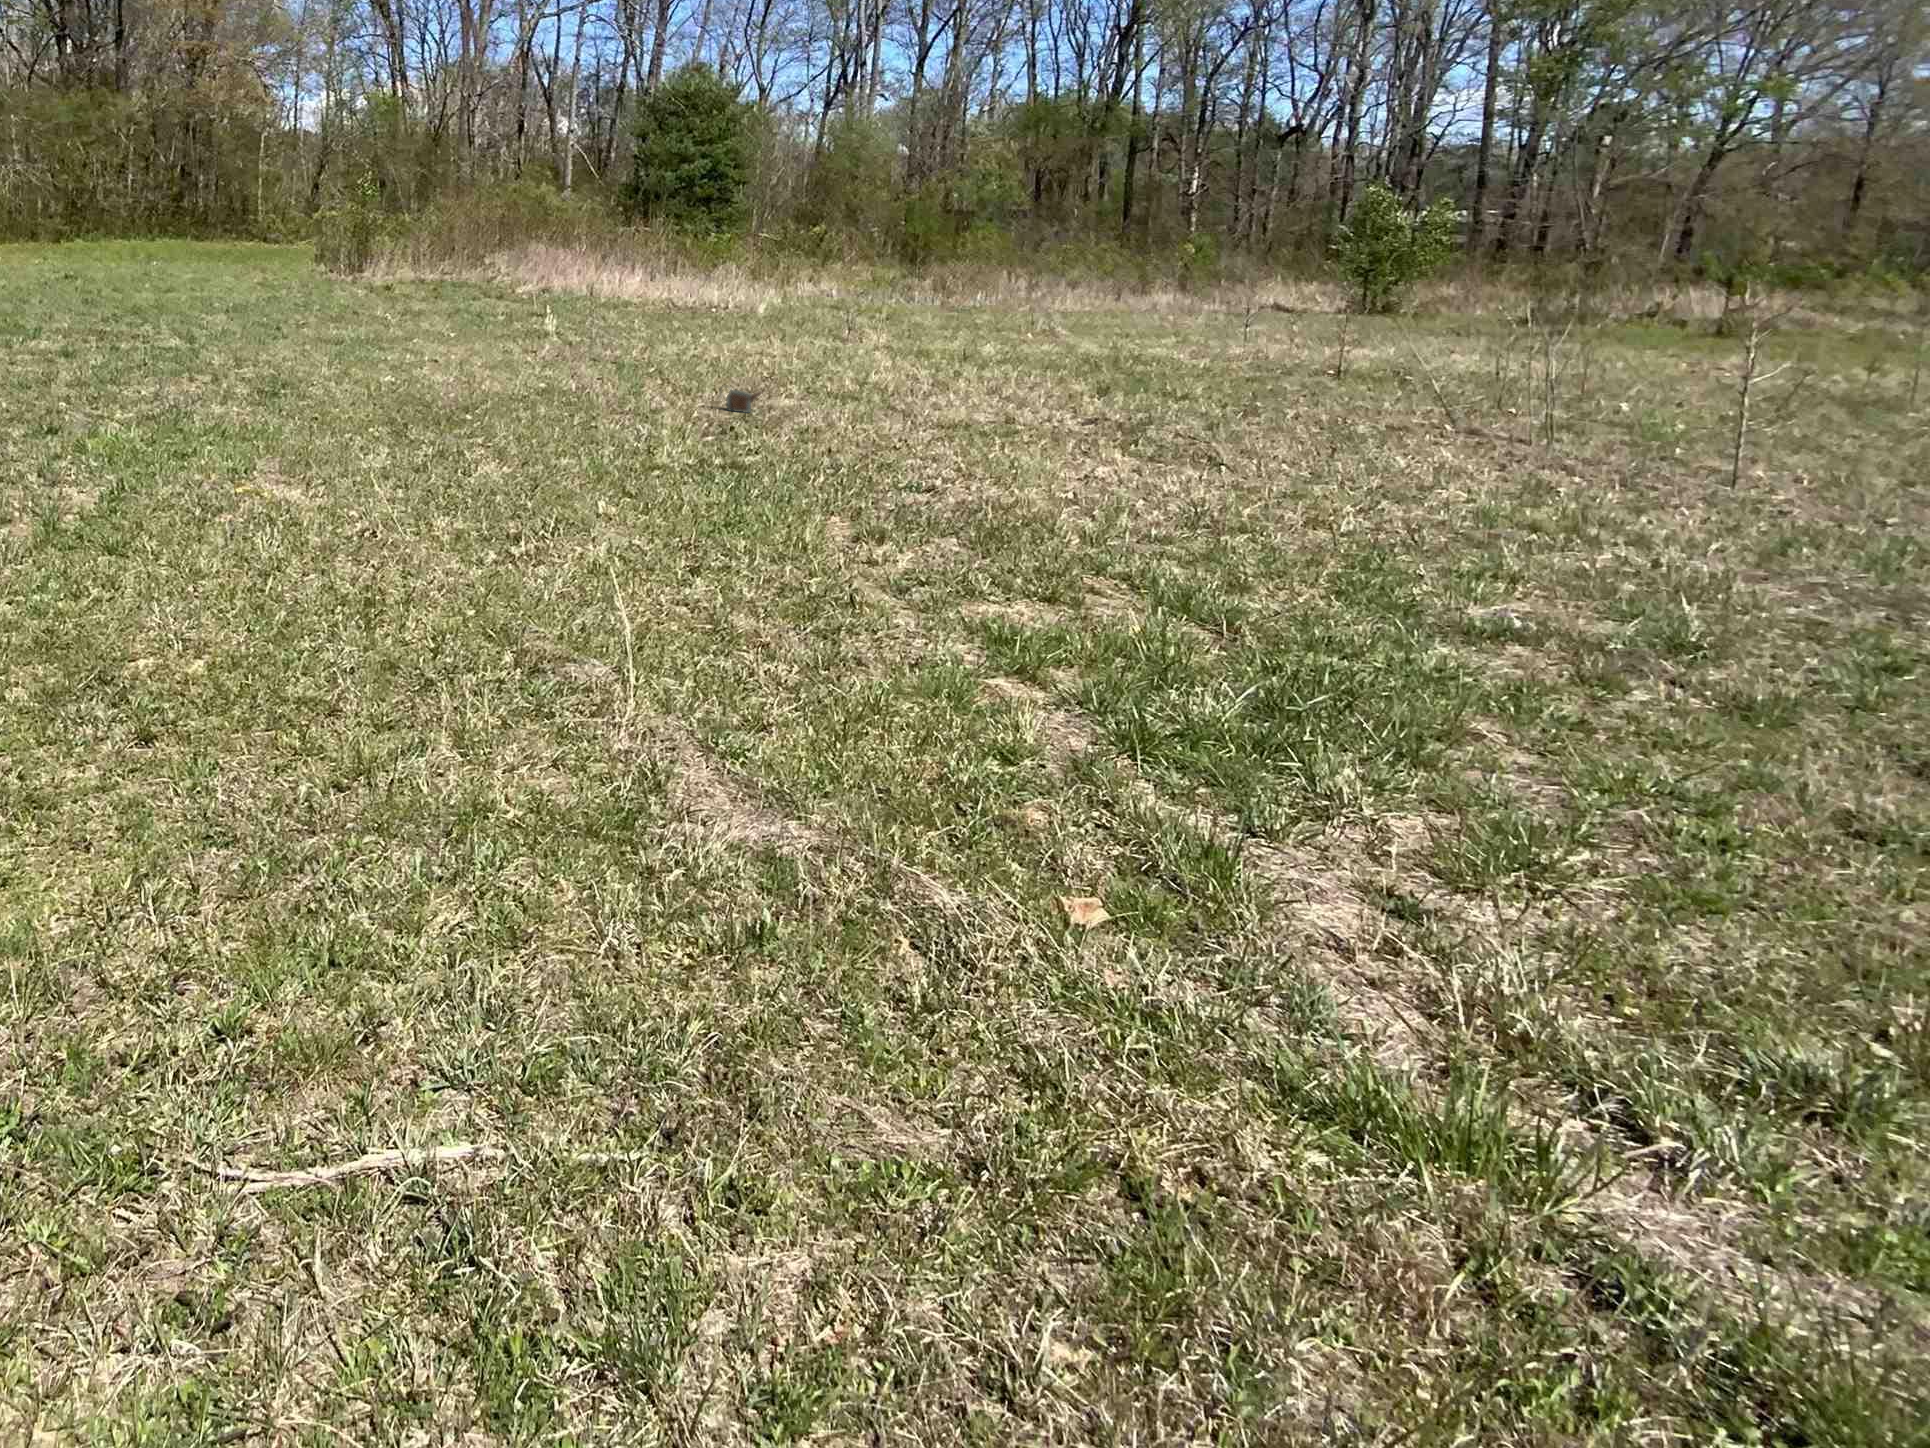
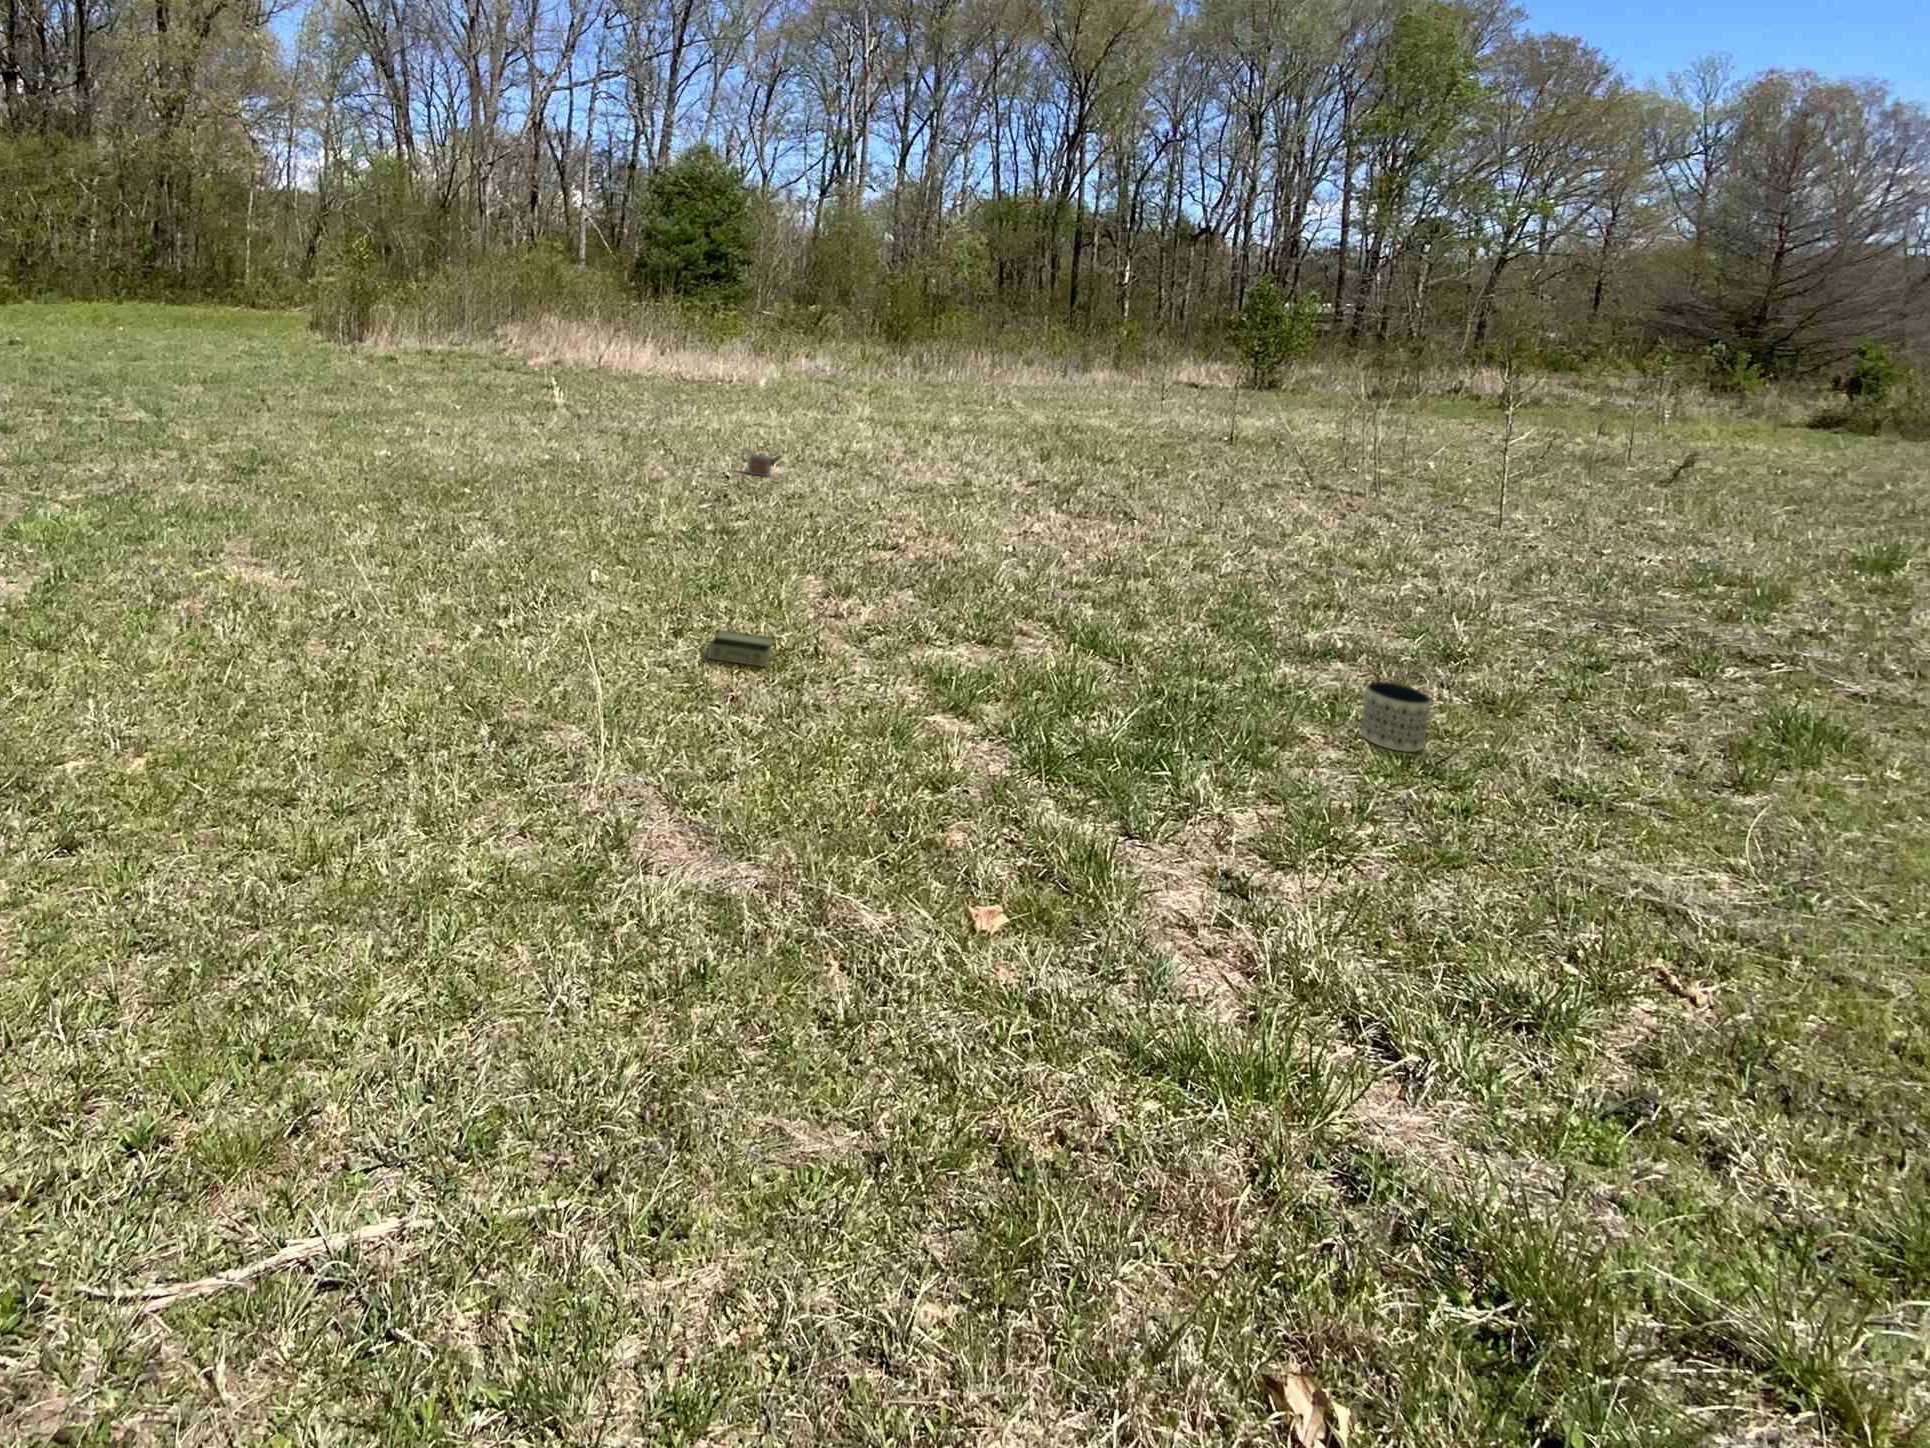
toolbox: none [708,569,780,610] -> present [708,630,775,667]
planter: none [1552,665,1667,756] -> present [1360,682,1431,752]

